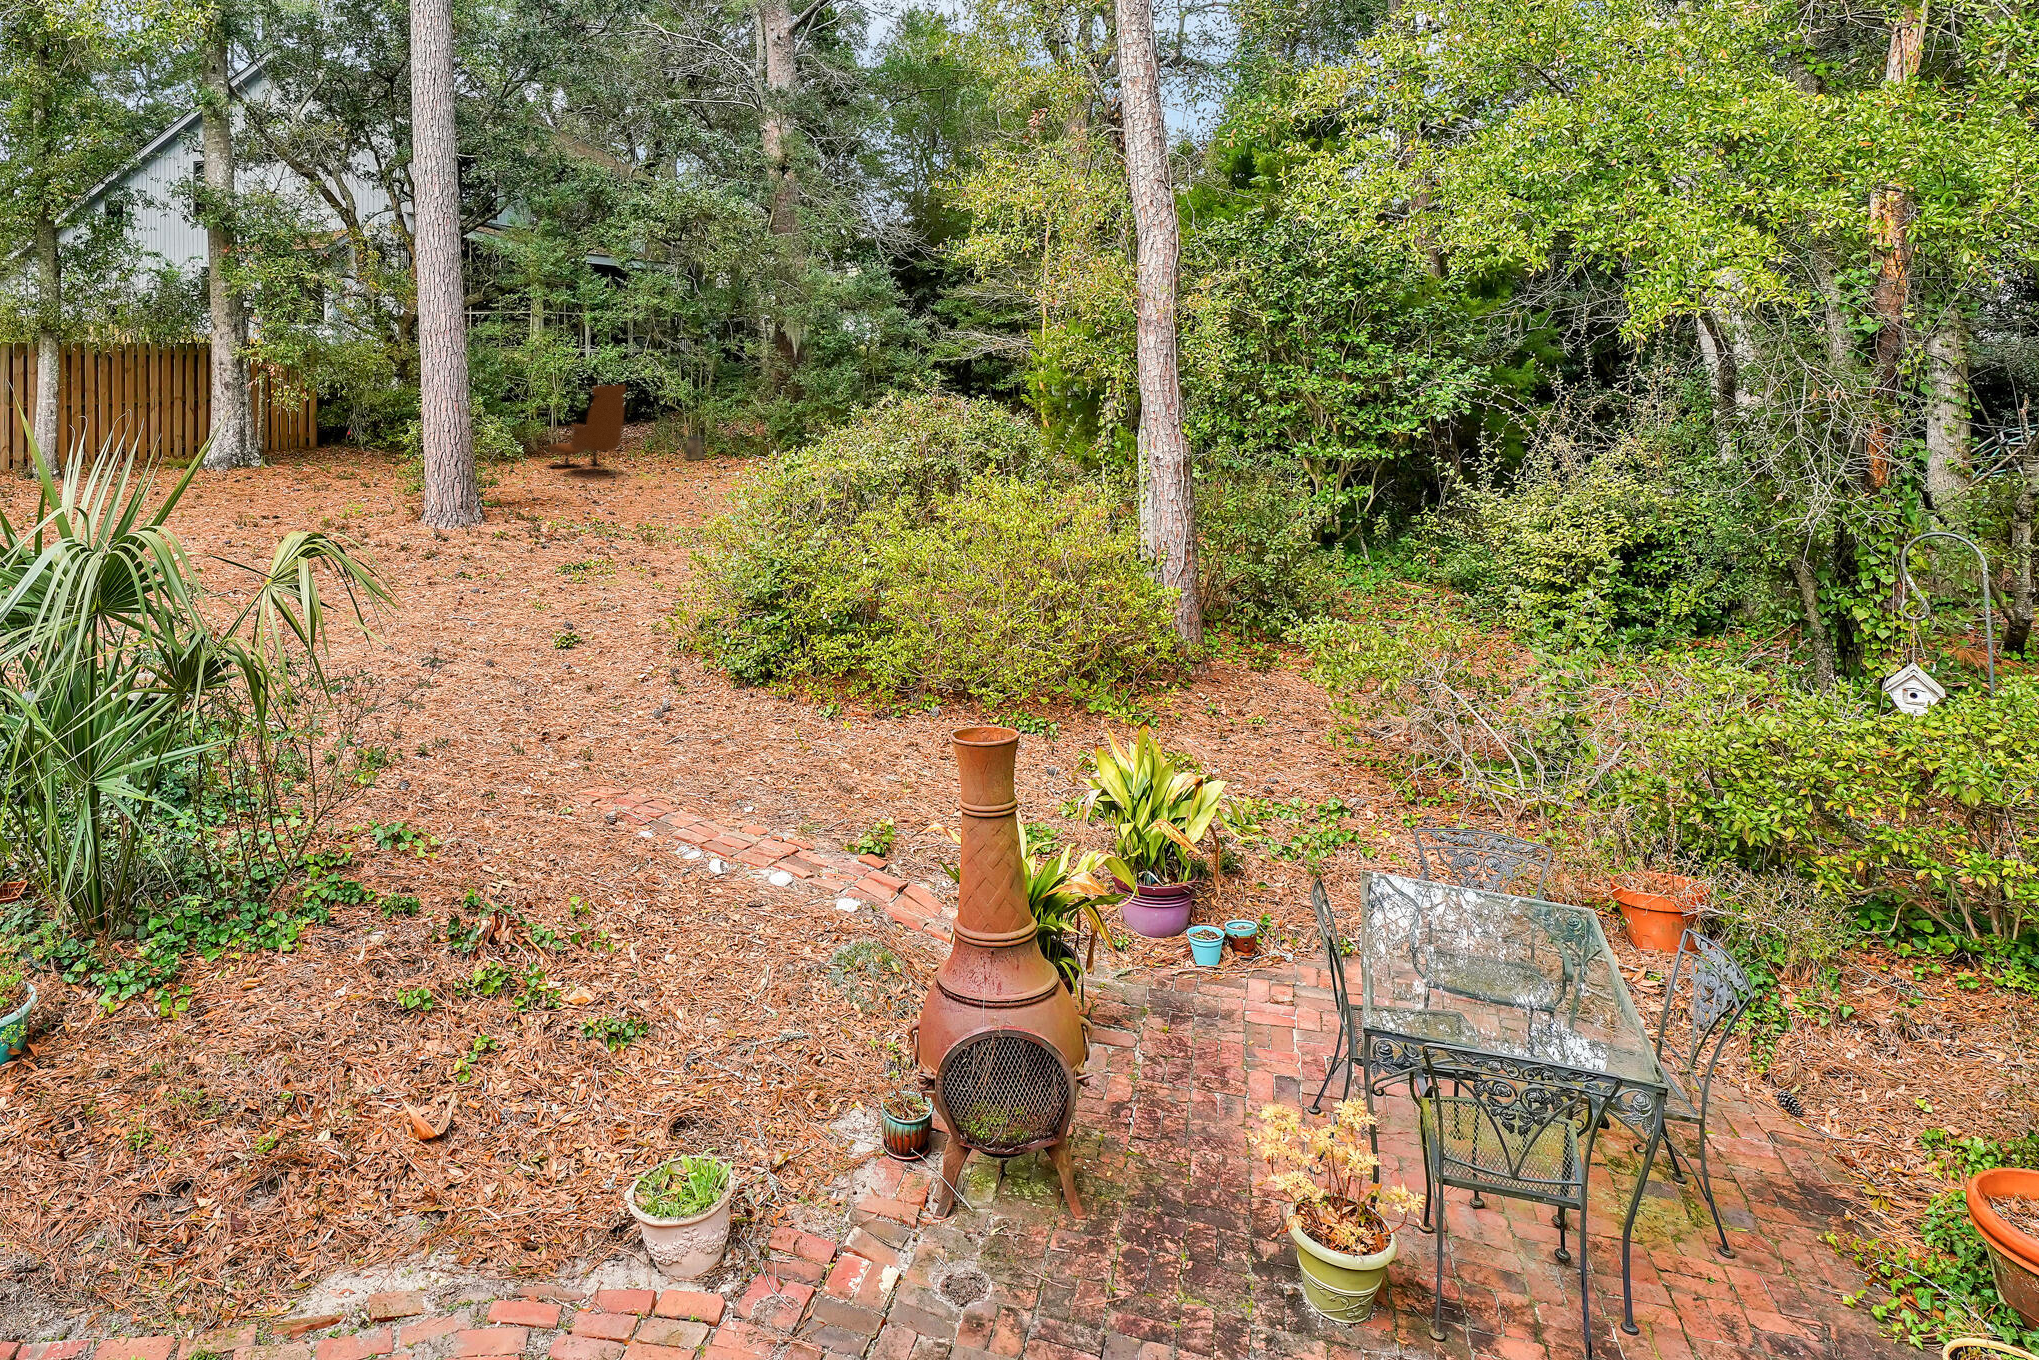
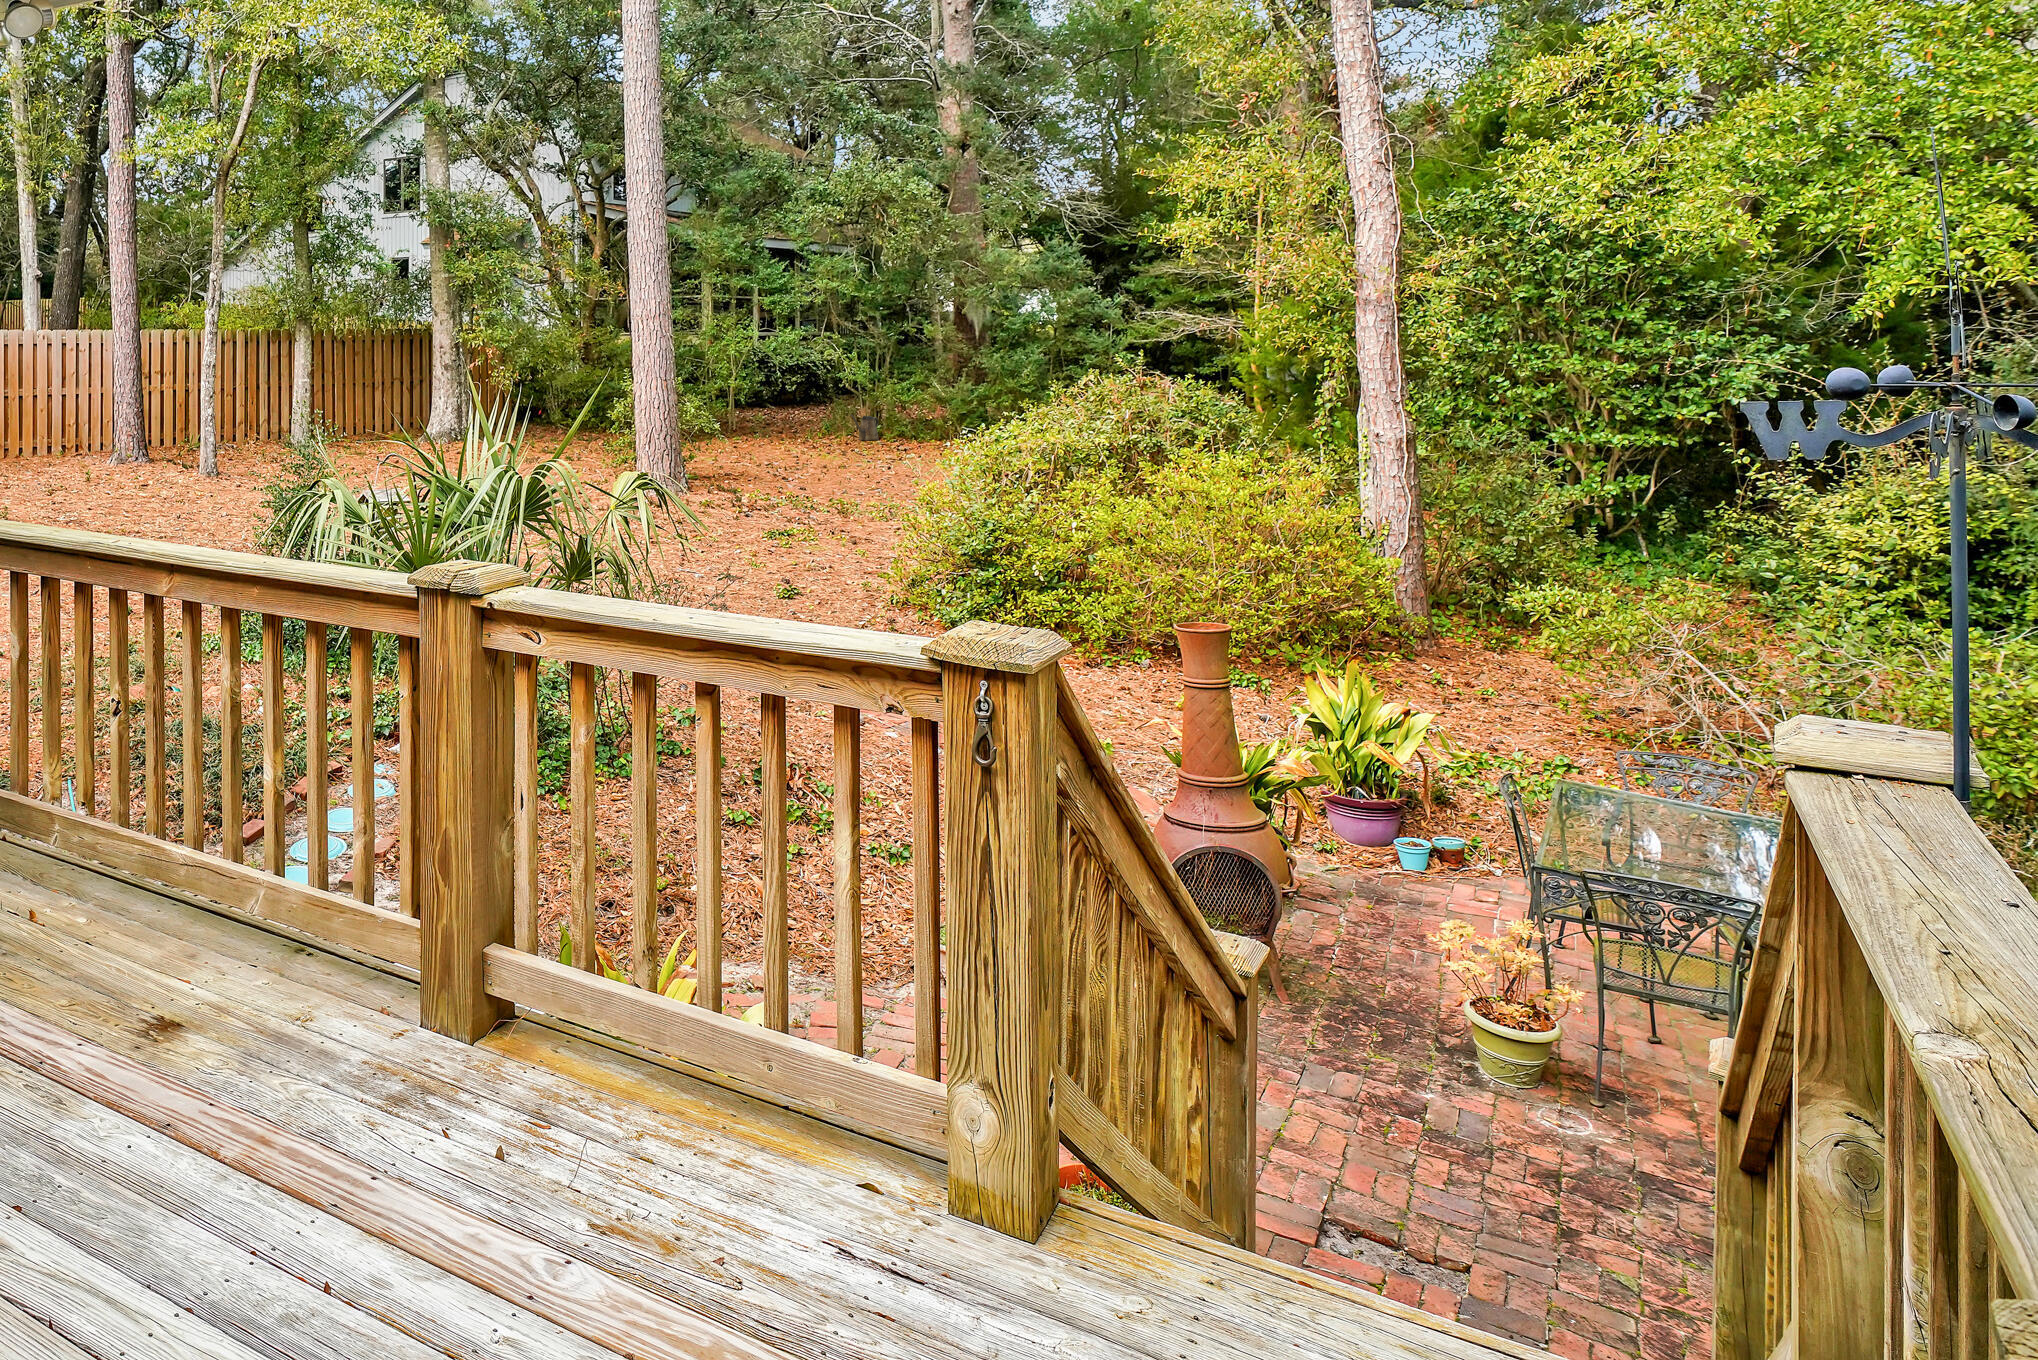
lounge chair: present [549,385,626,472] -> none [726,365,803,449]

